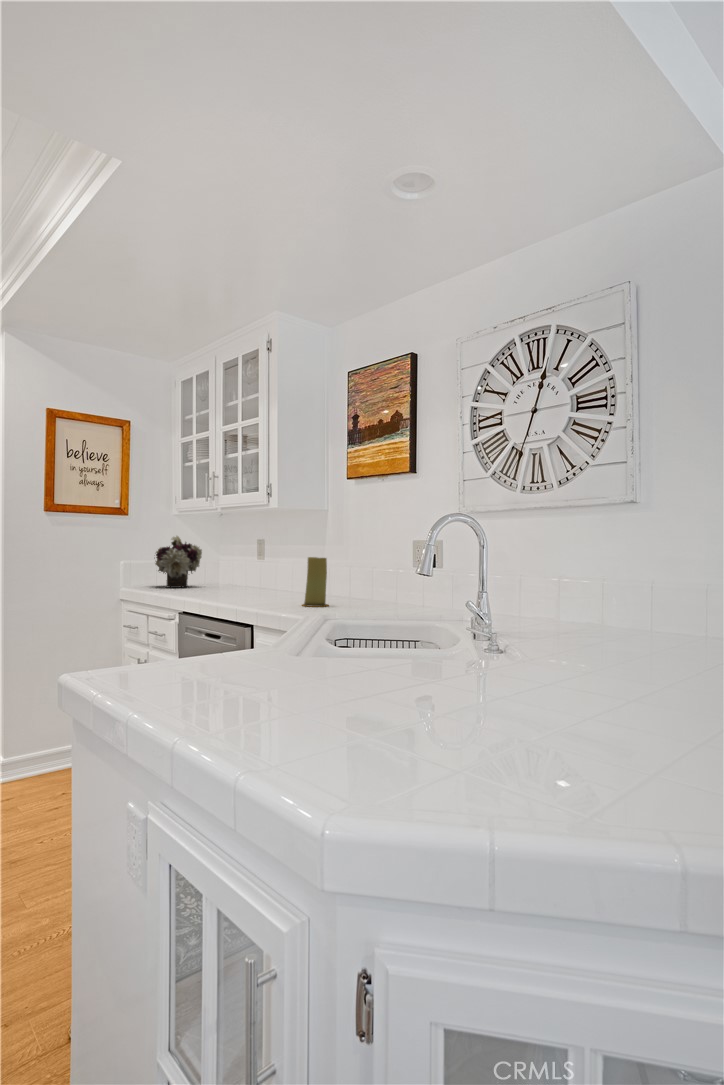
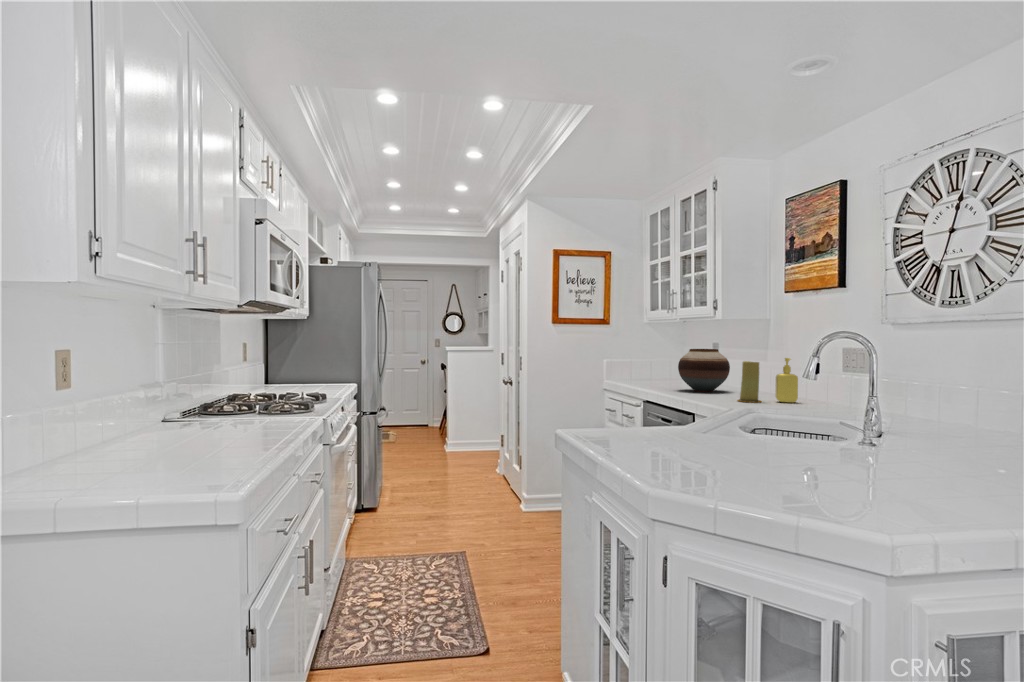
flower arrangement: present [155,536,202,588] -> none [631,339,667,381]
vase: none [223,545,284,597] -> present [678,349,730,392]
soap dispenser: none [343,553,368,605] -> present [775,358,798,403]

